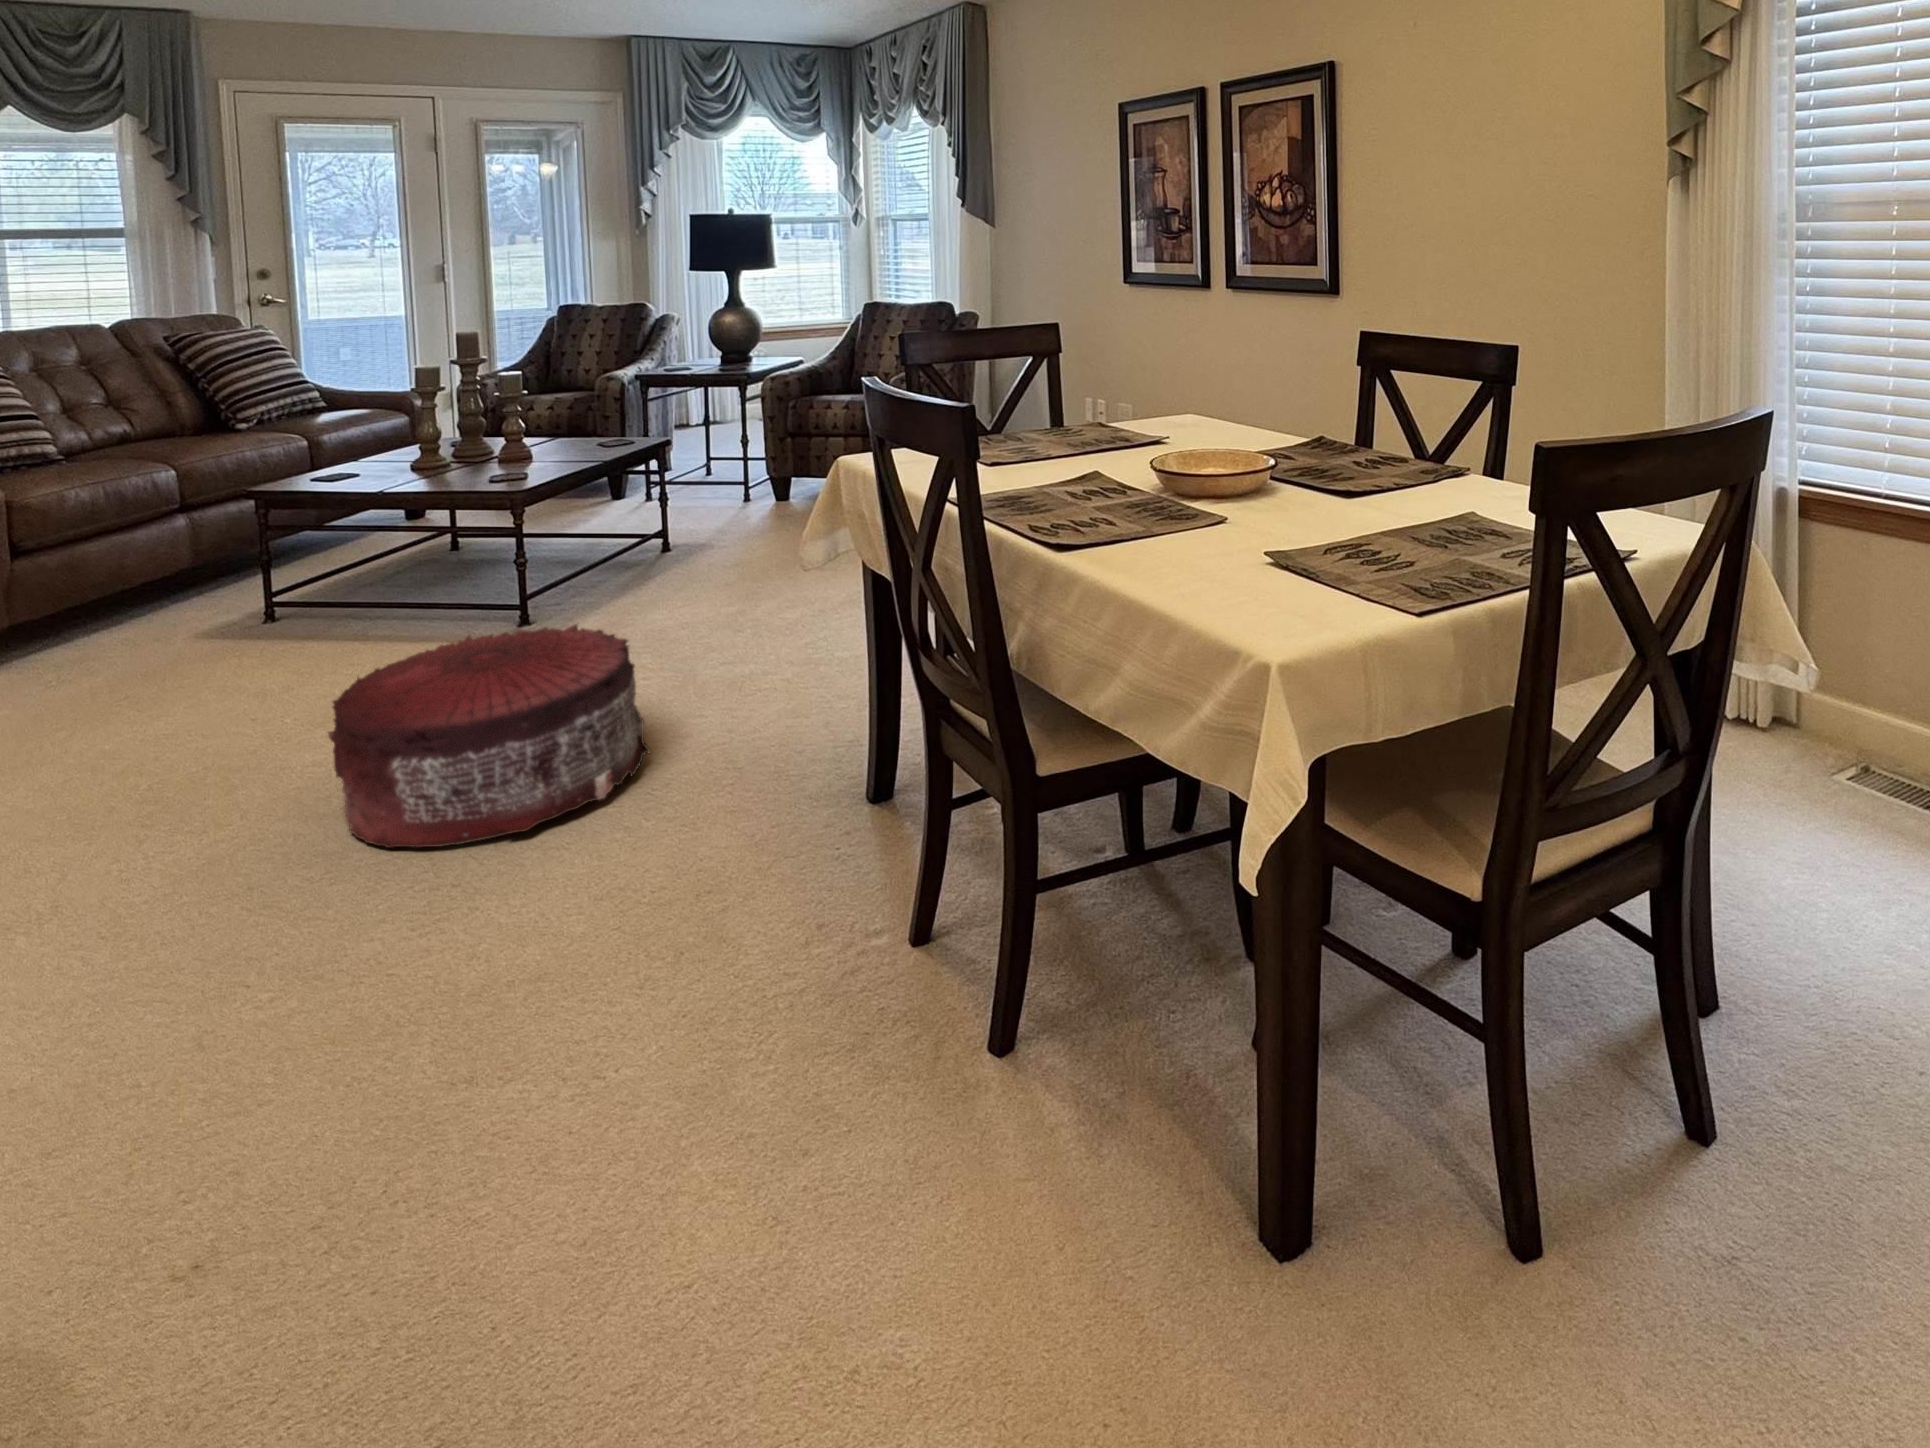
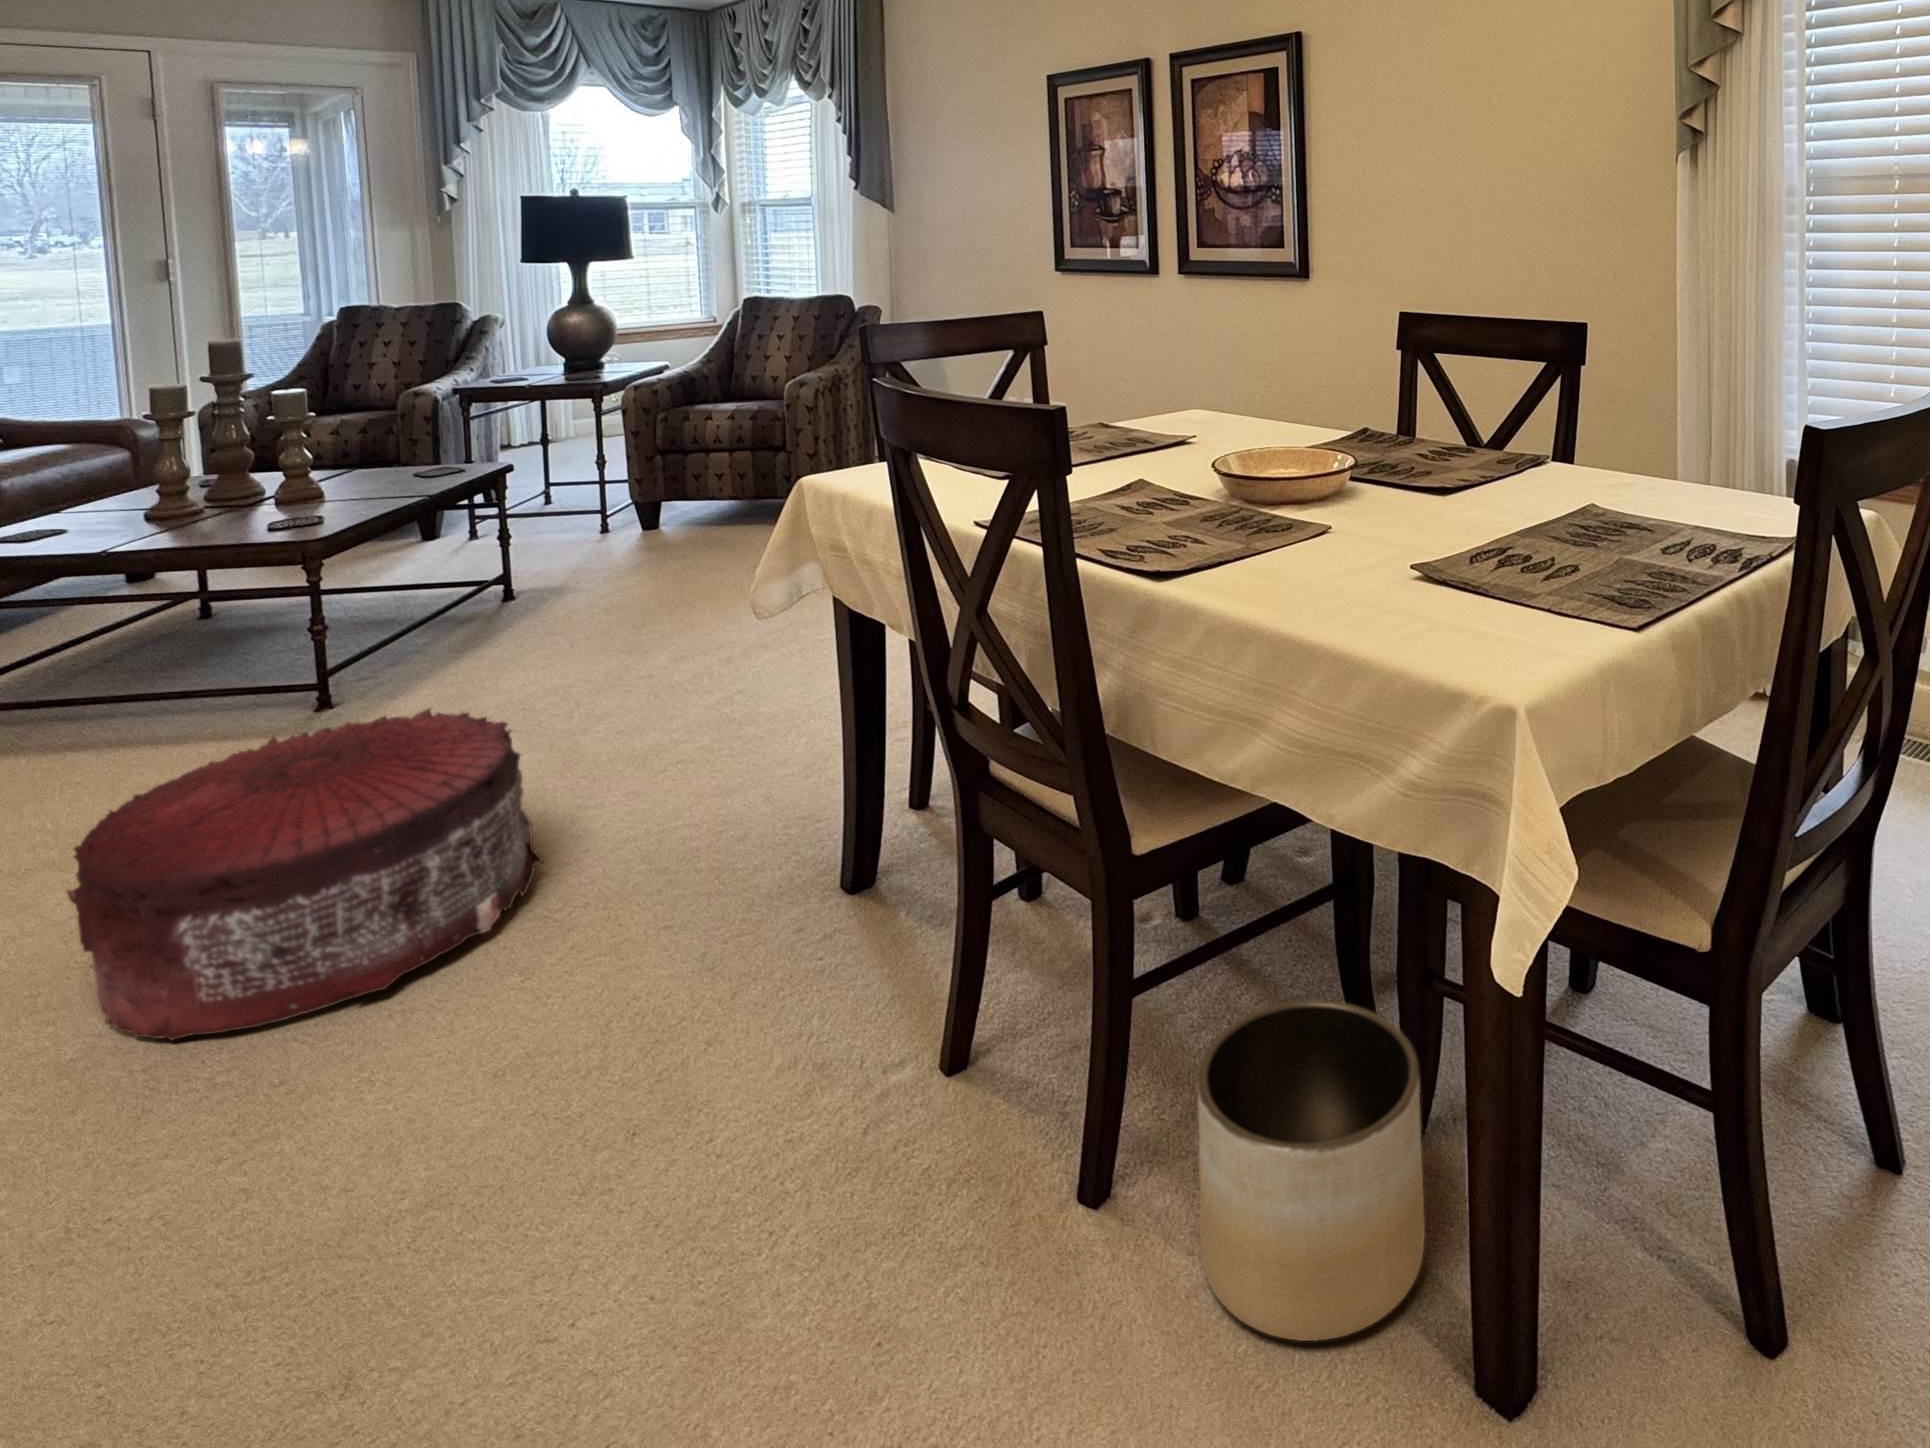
planter: none [1066,917,1256,1188] -> present [1198,1000,1425,1341]

